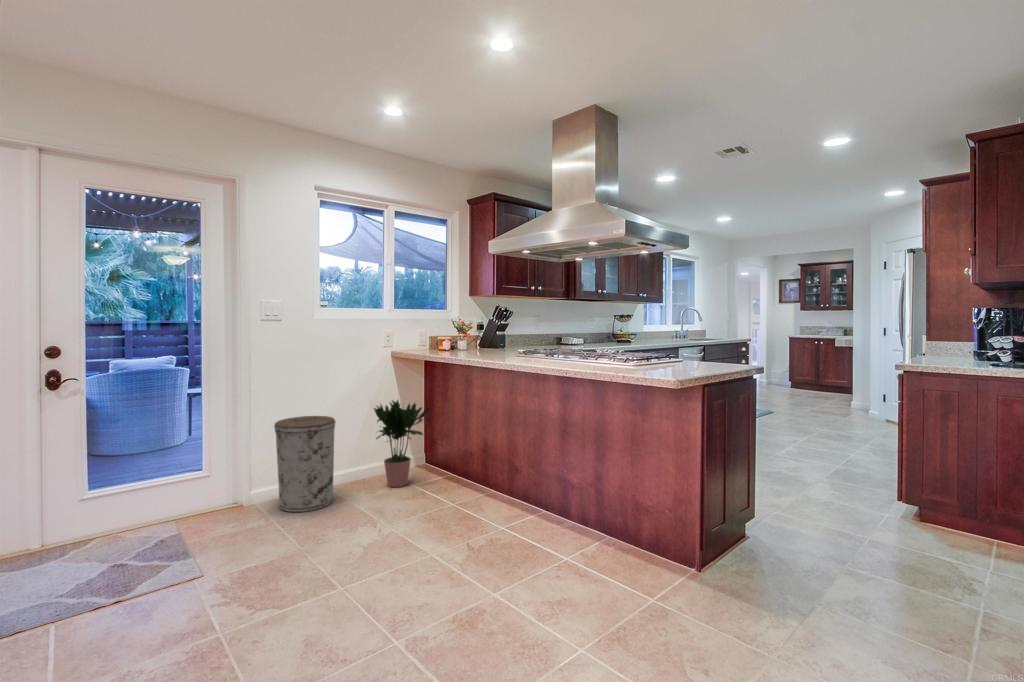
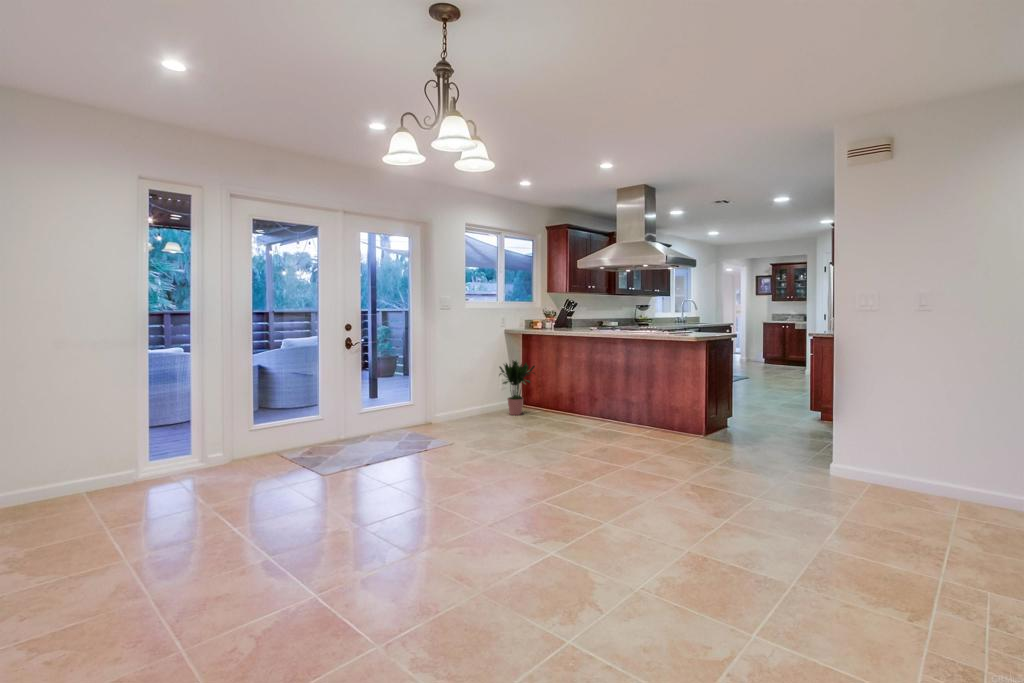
trash can: present [274,416,335,512] -> none [452,369,486,425]

